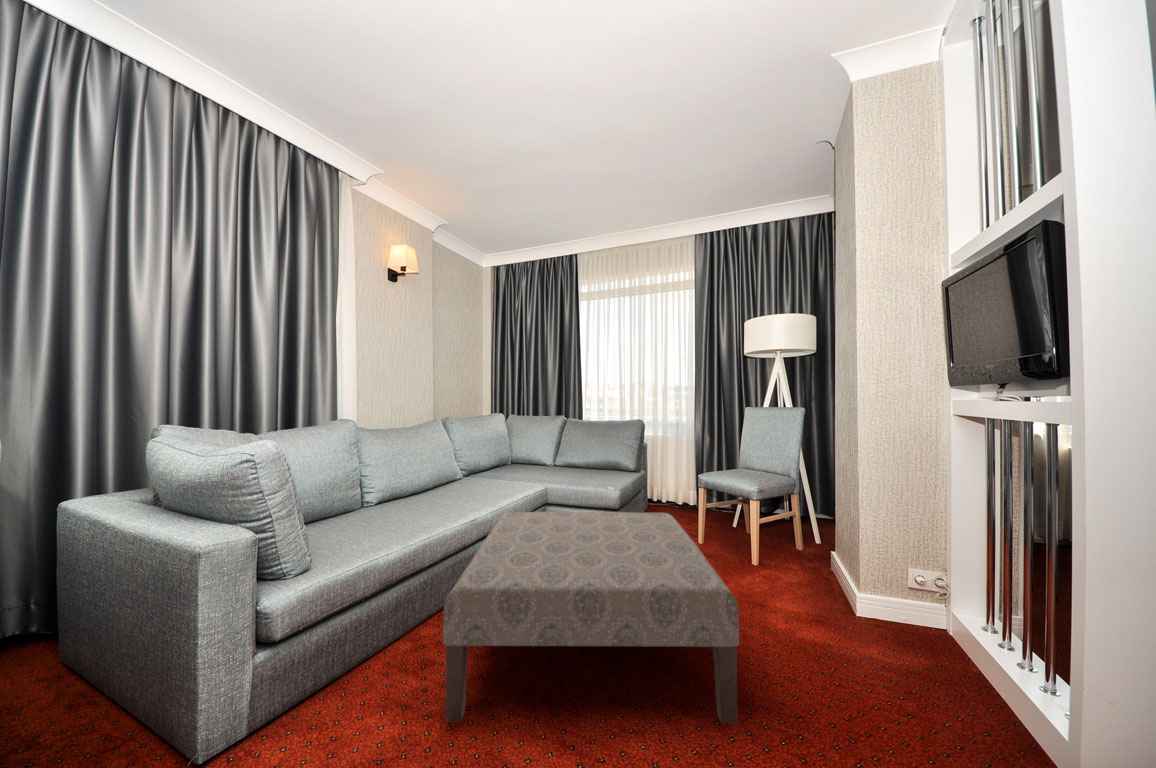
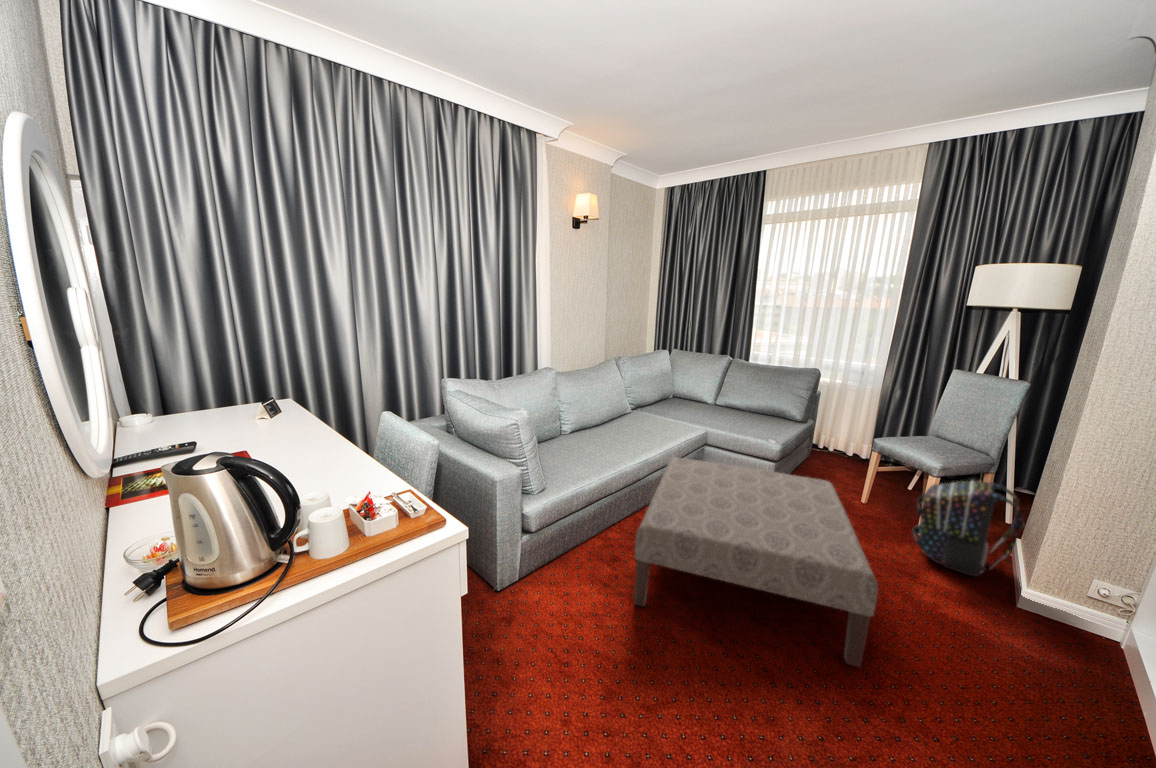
backpack: none [747,494,835,591] -> present [913,481,1025,576]

